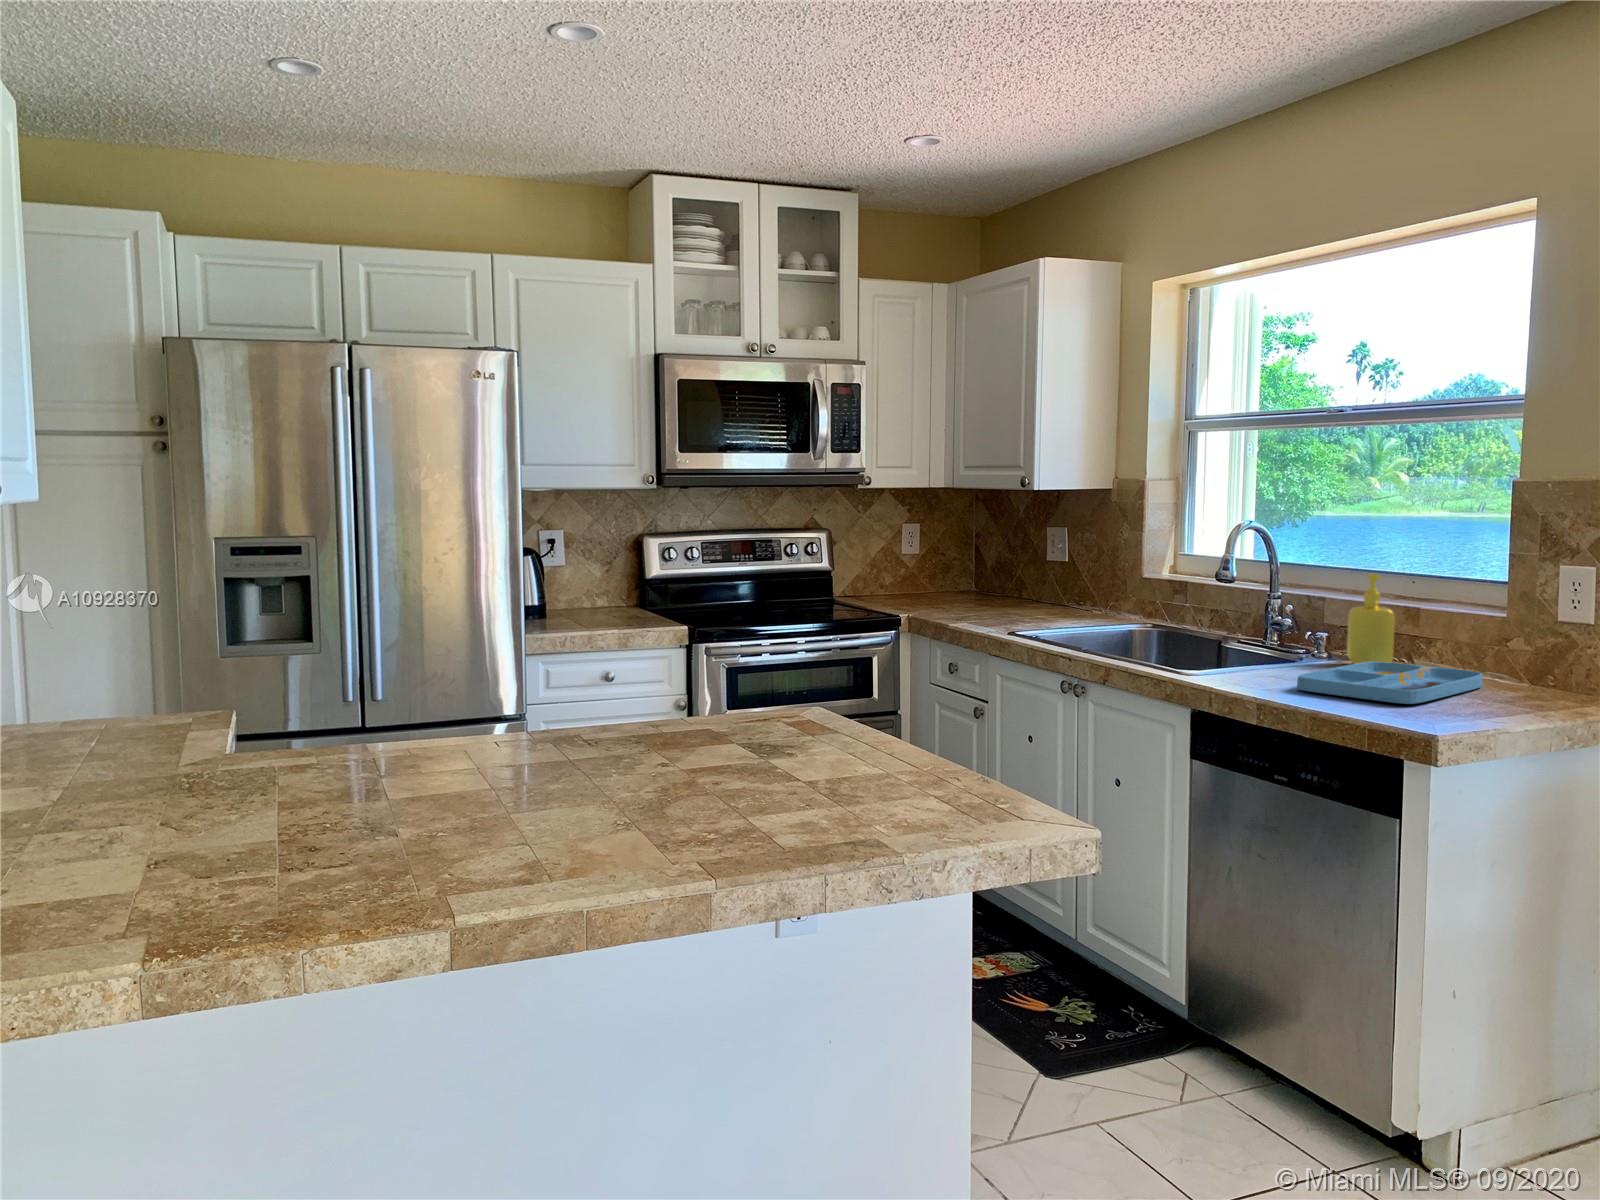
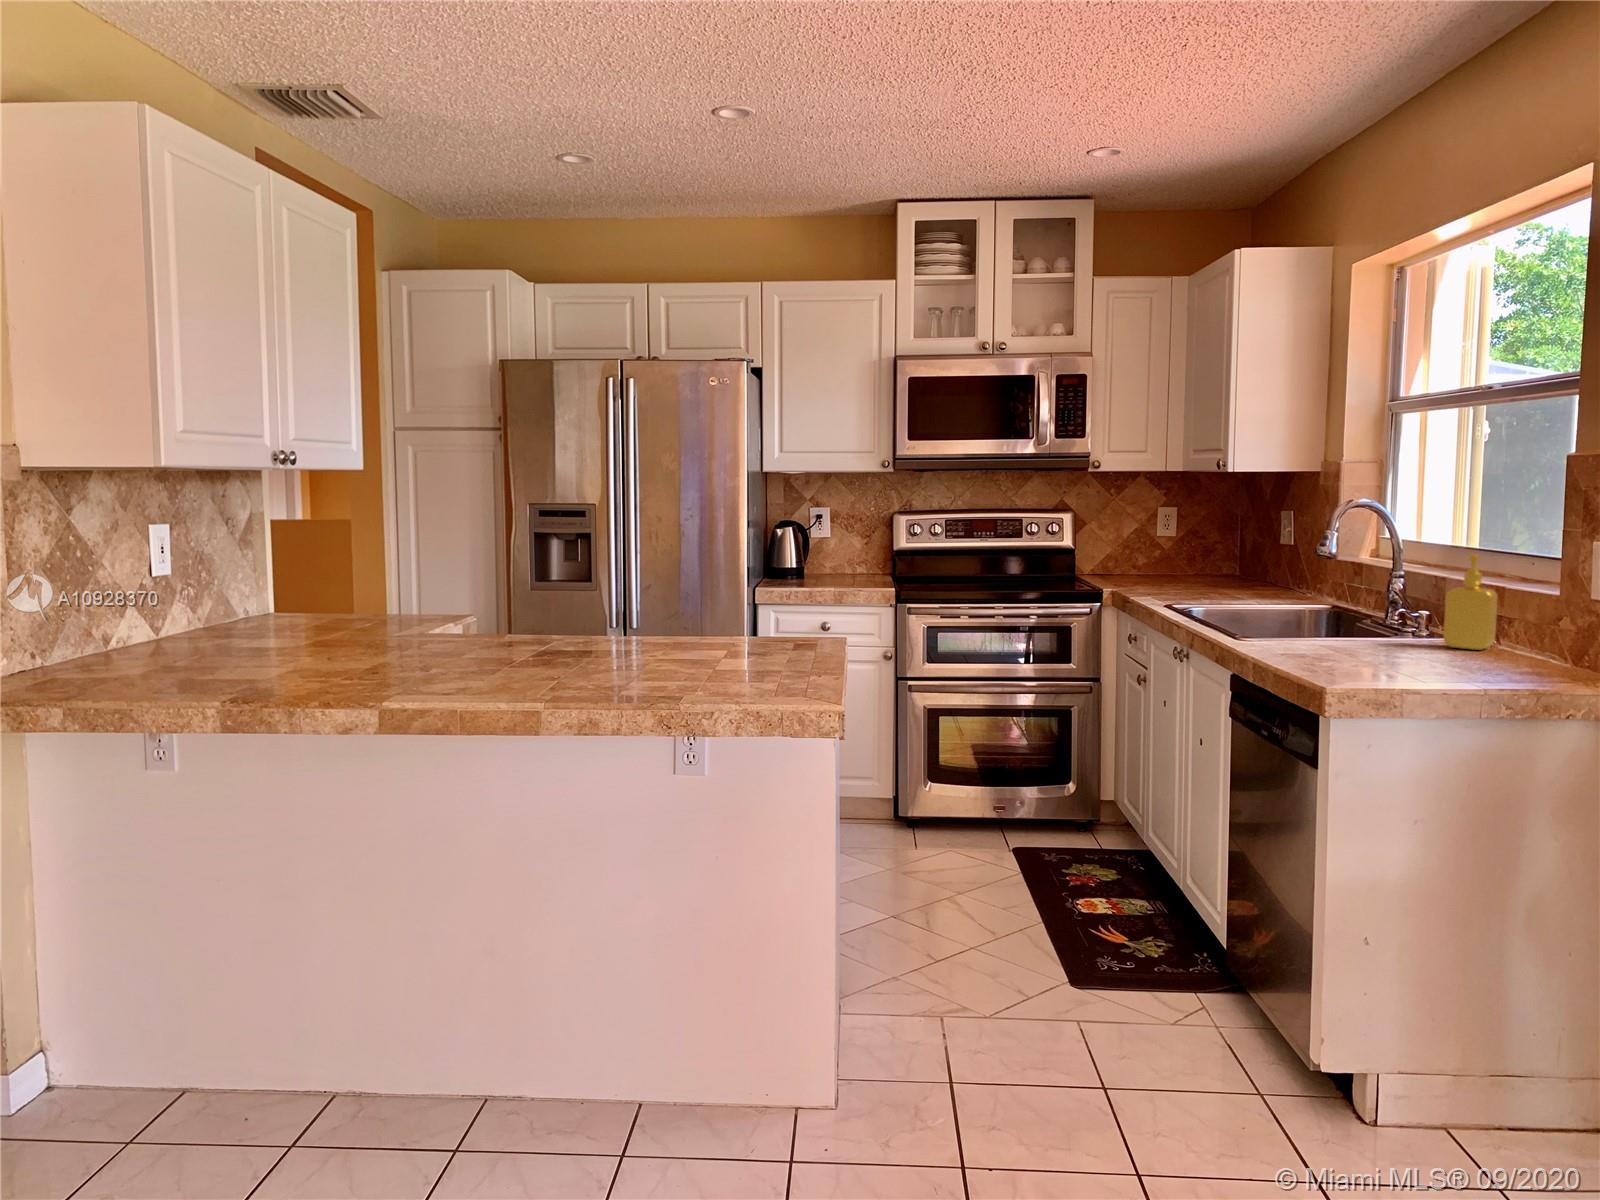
tray: present [1297,661,1482,704] -> none [1322,641,1538,674]

